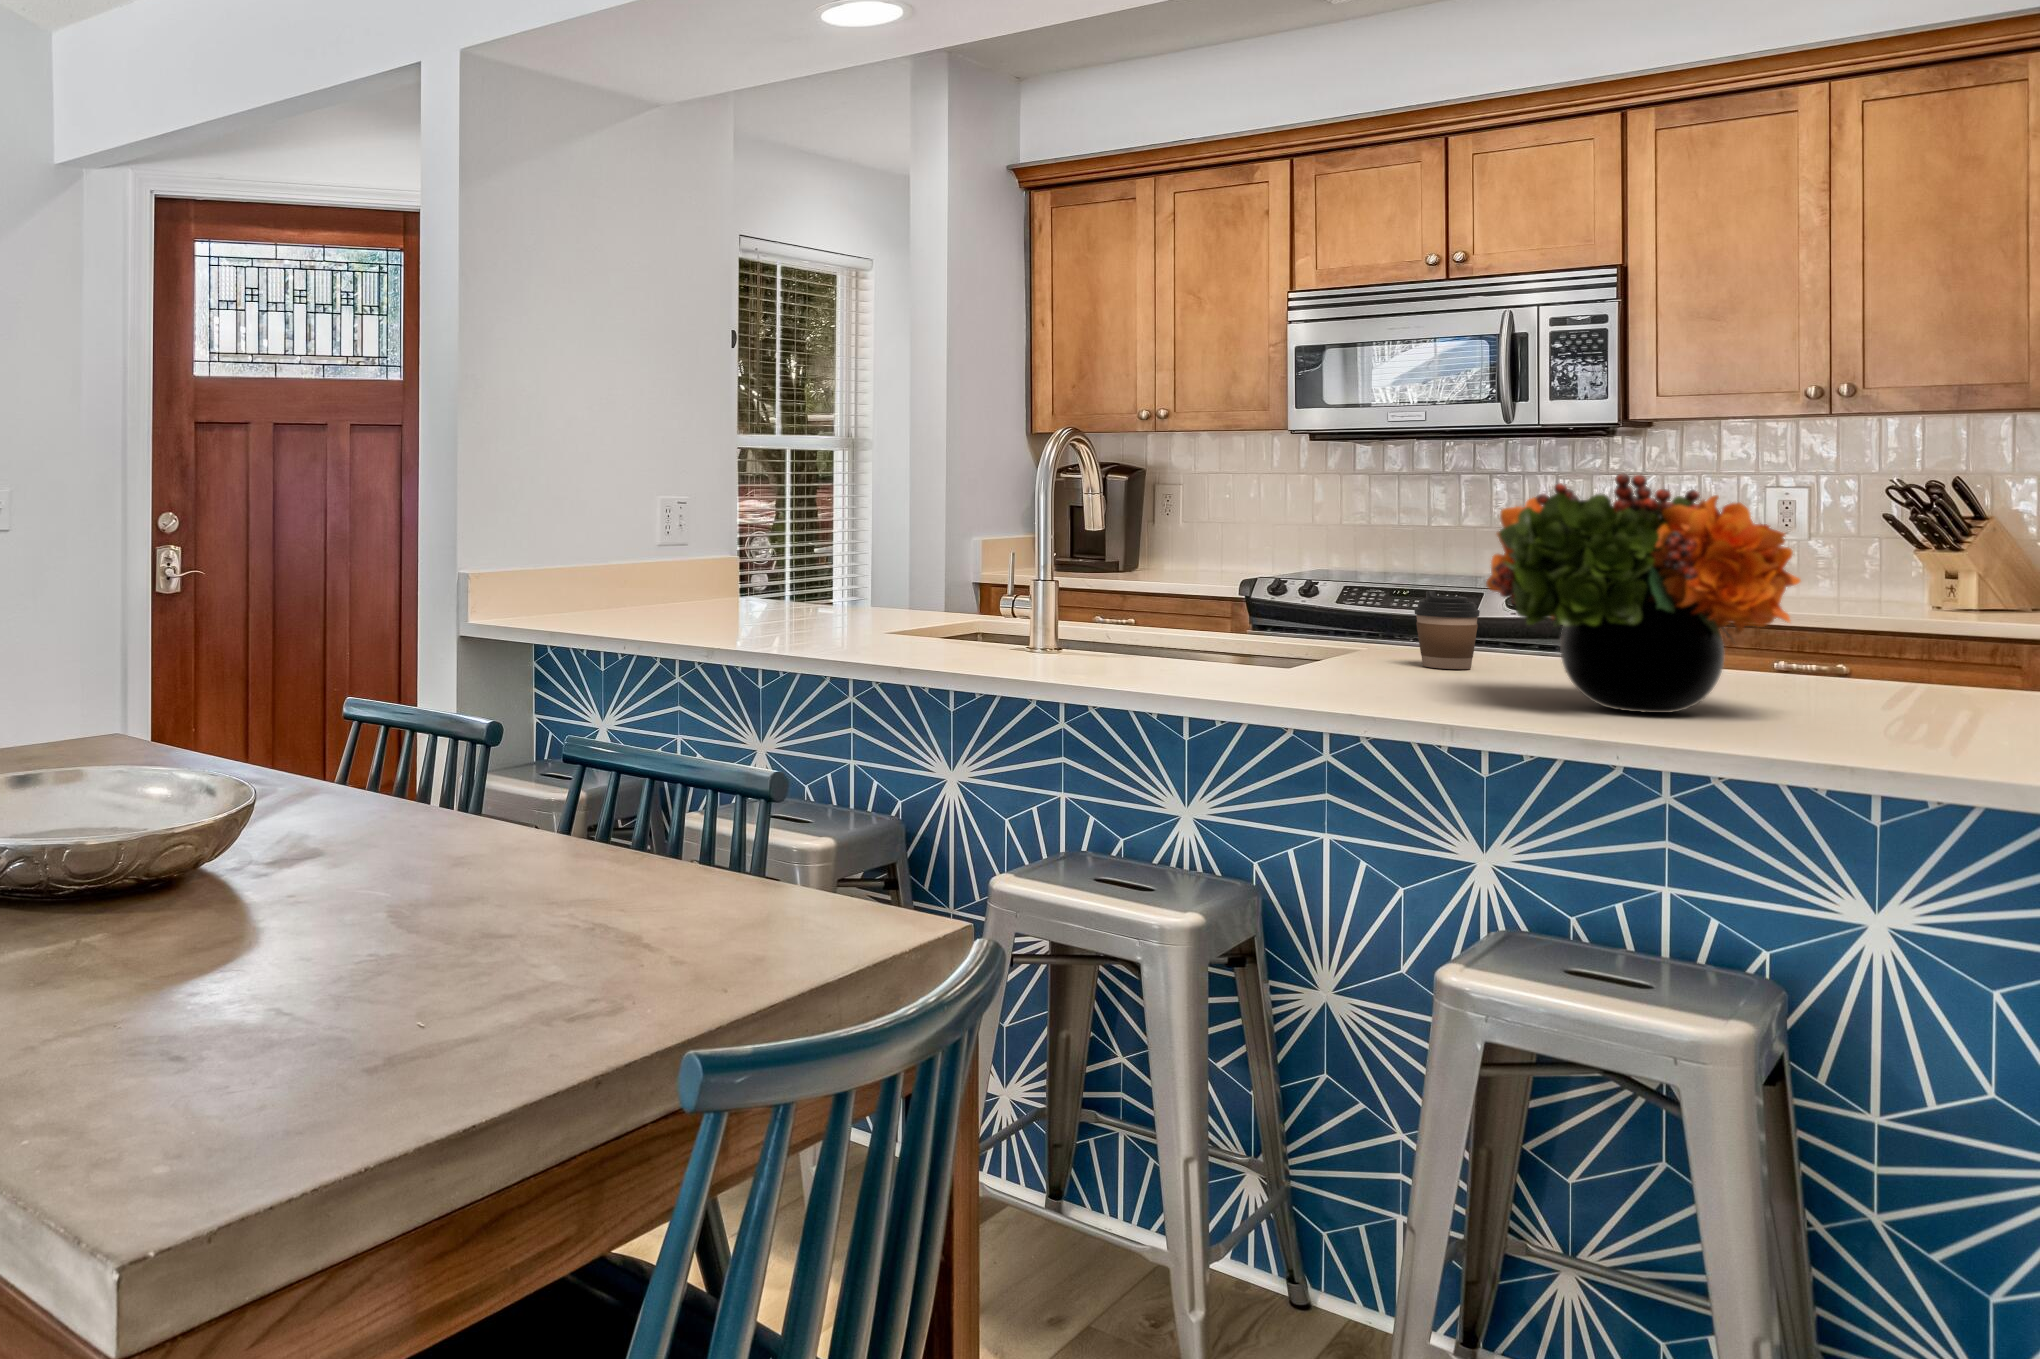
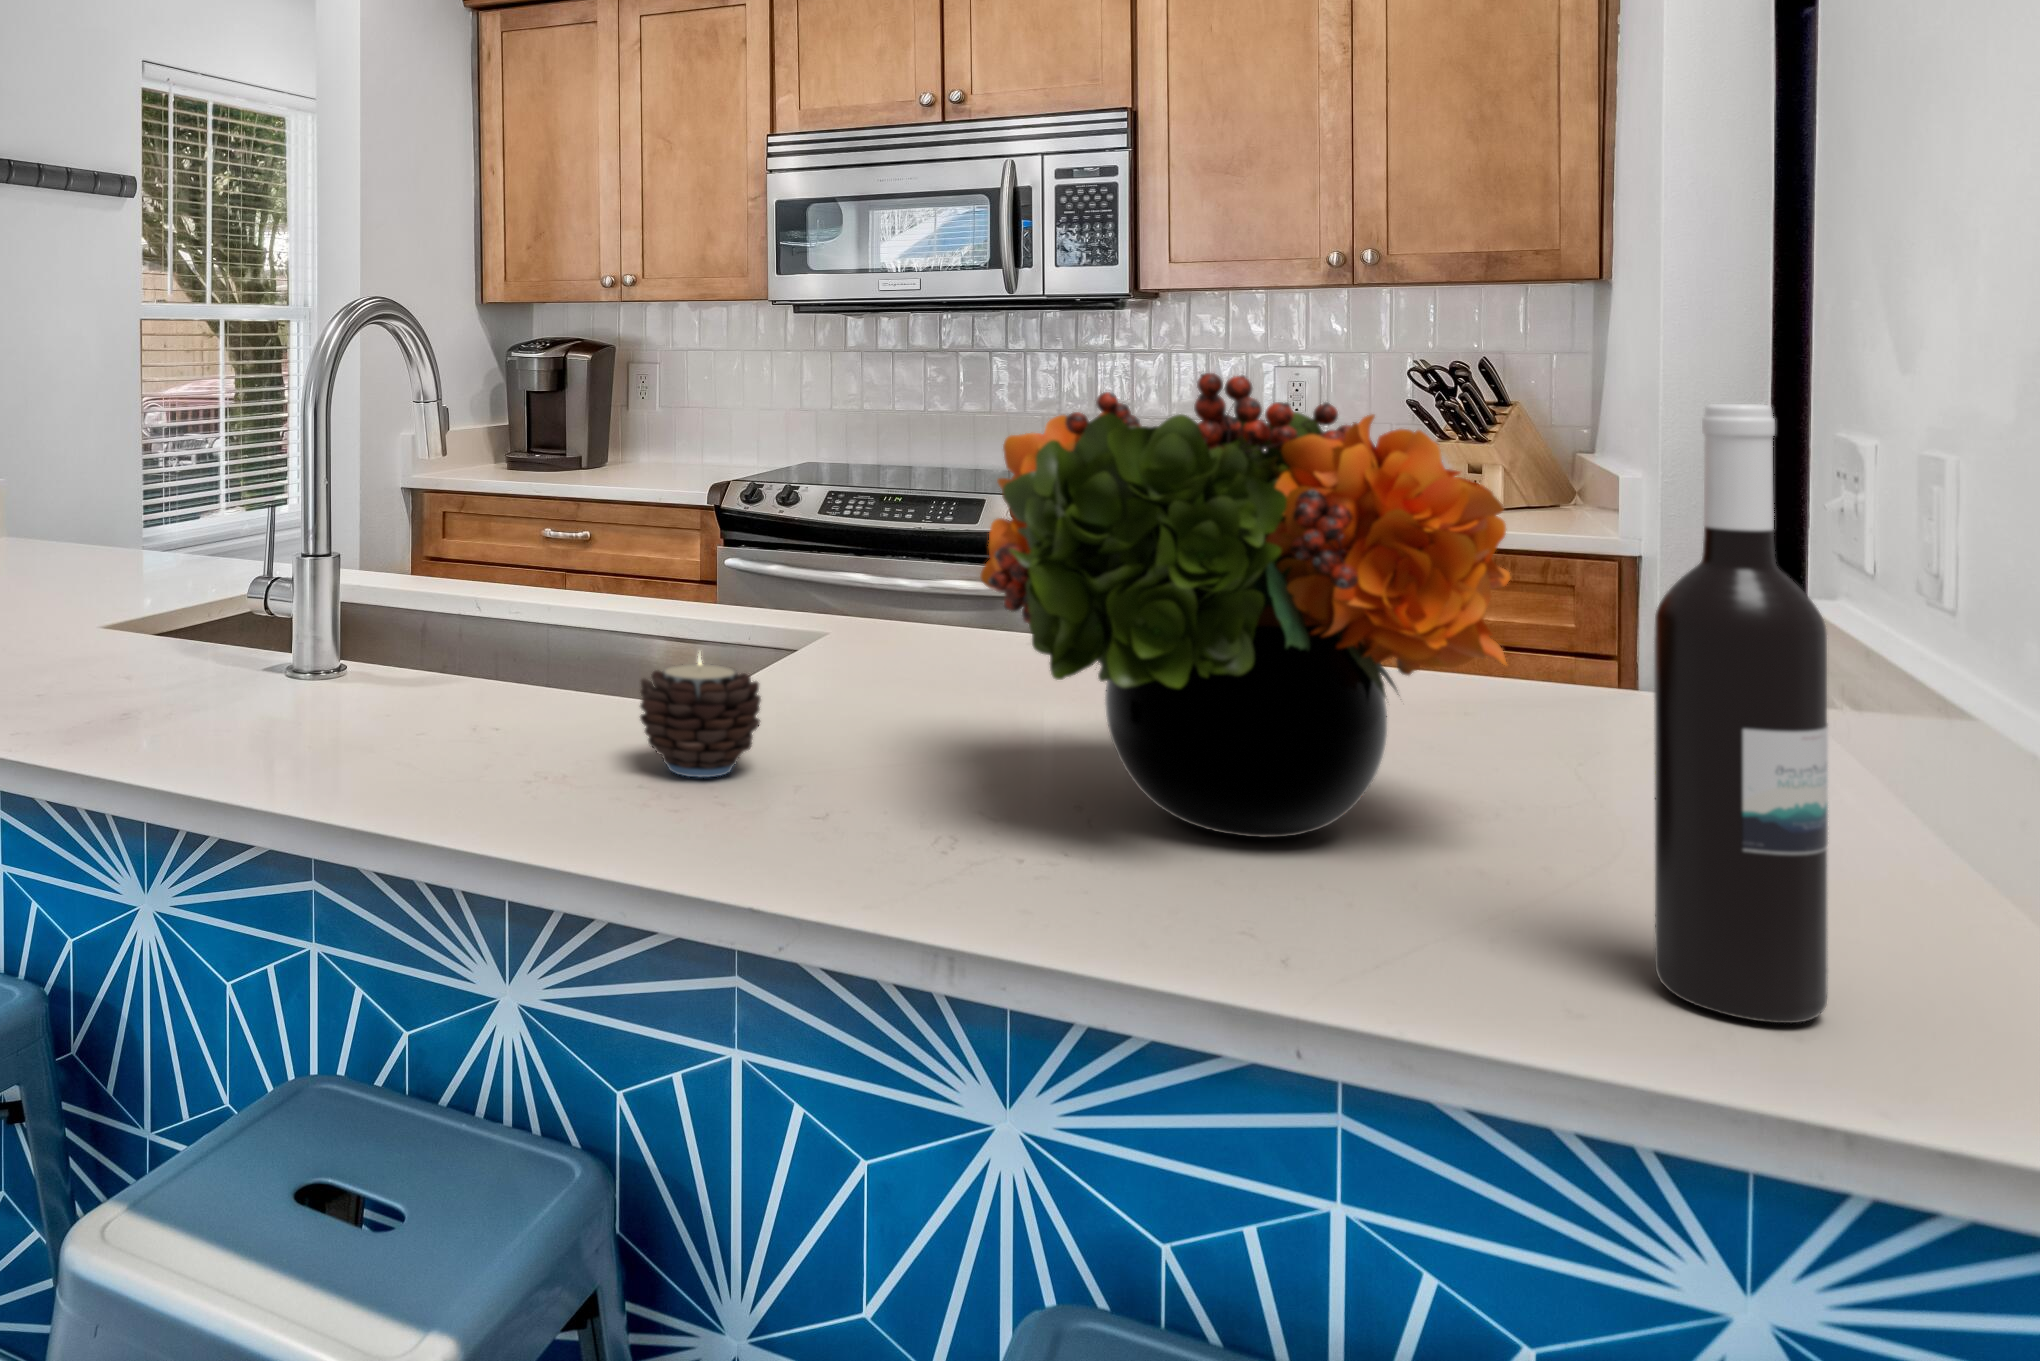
wine bottle: none [1832,484,1912,756] -> present [1654,404,1828,1023]
coffee cup: present [1414,591,1480,669] -> none [877,558,973,690]
candle: none [1281,622,1355,688] -> present [640,655,761,777]

